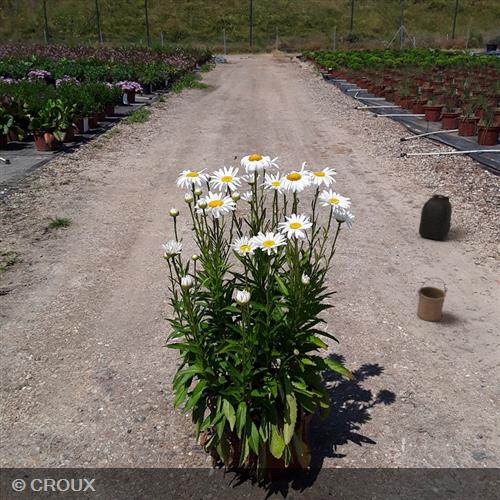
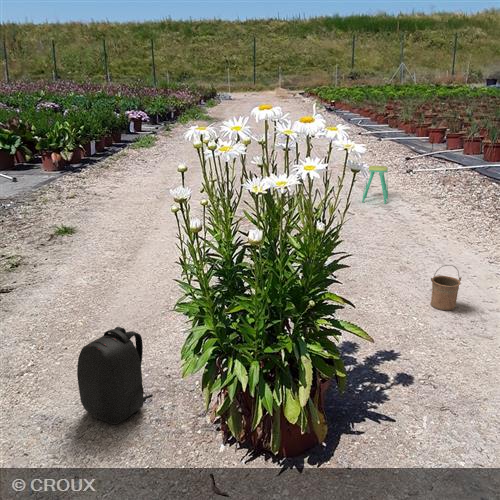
stool: none [357,156,383,195] -> present [362,166,388,204]
backpack: present [419,195,452,240] -> present [77,327,152,424]

